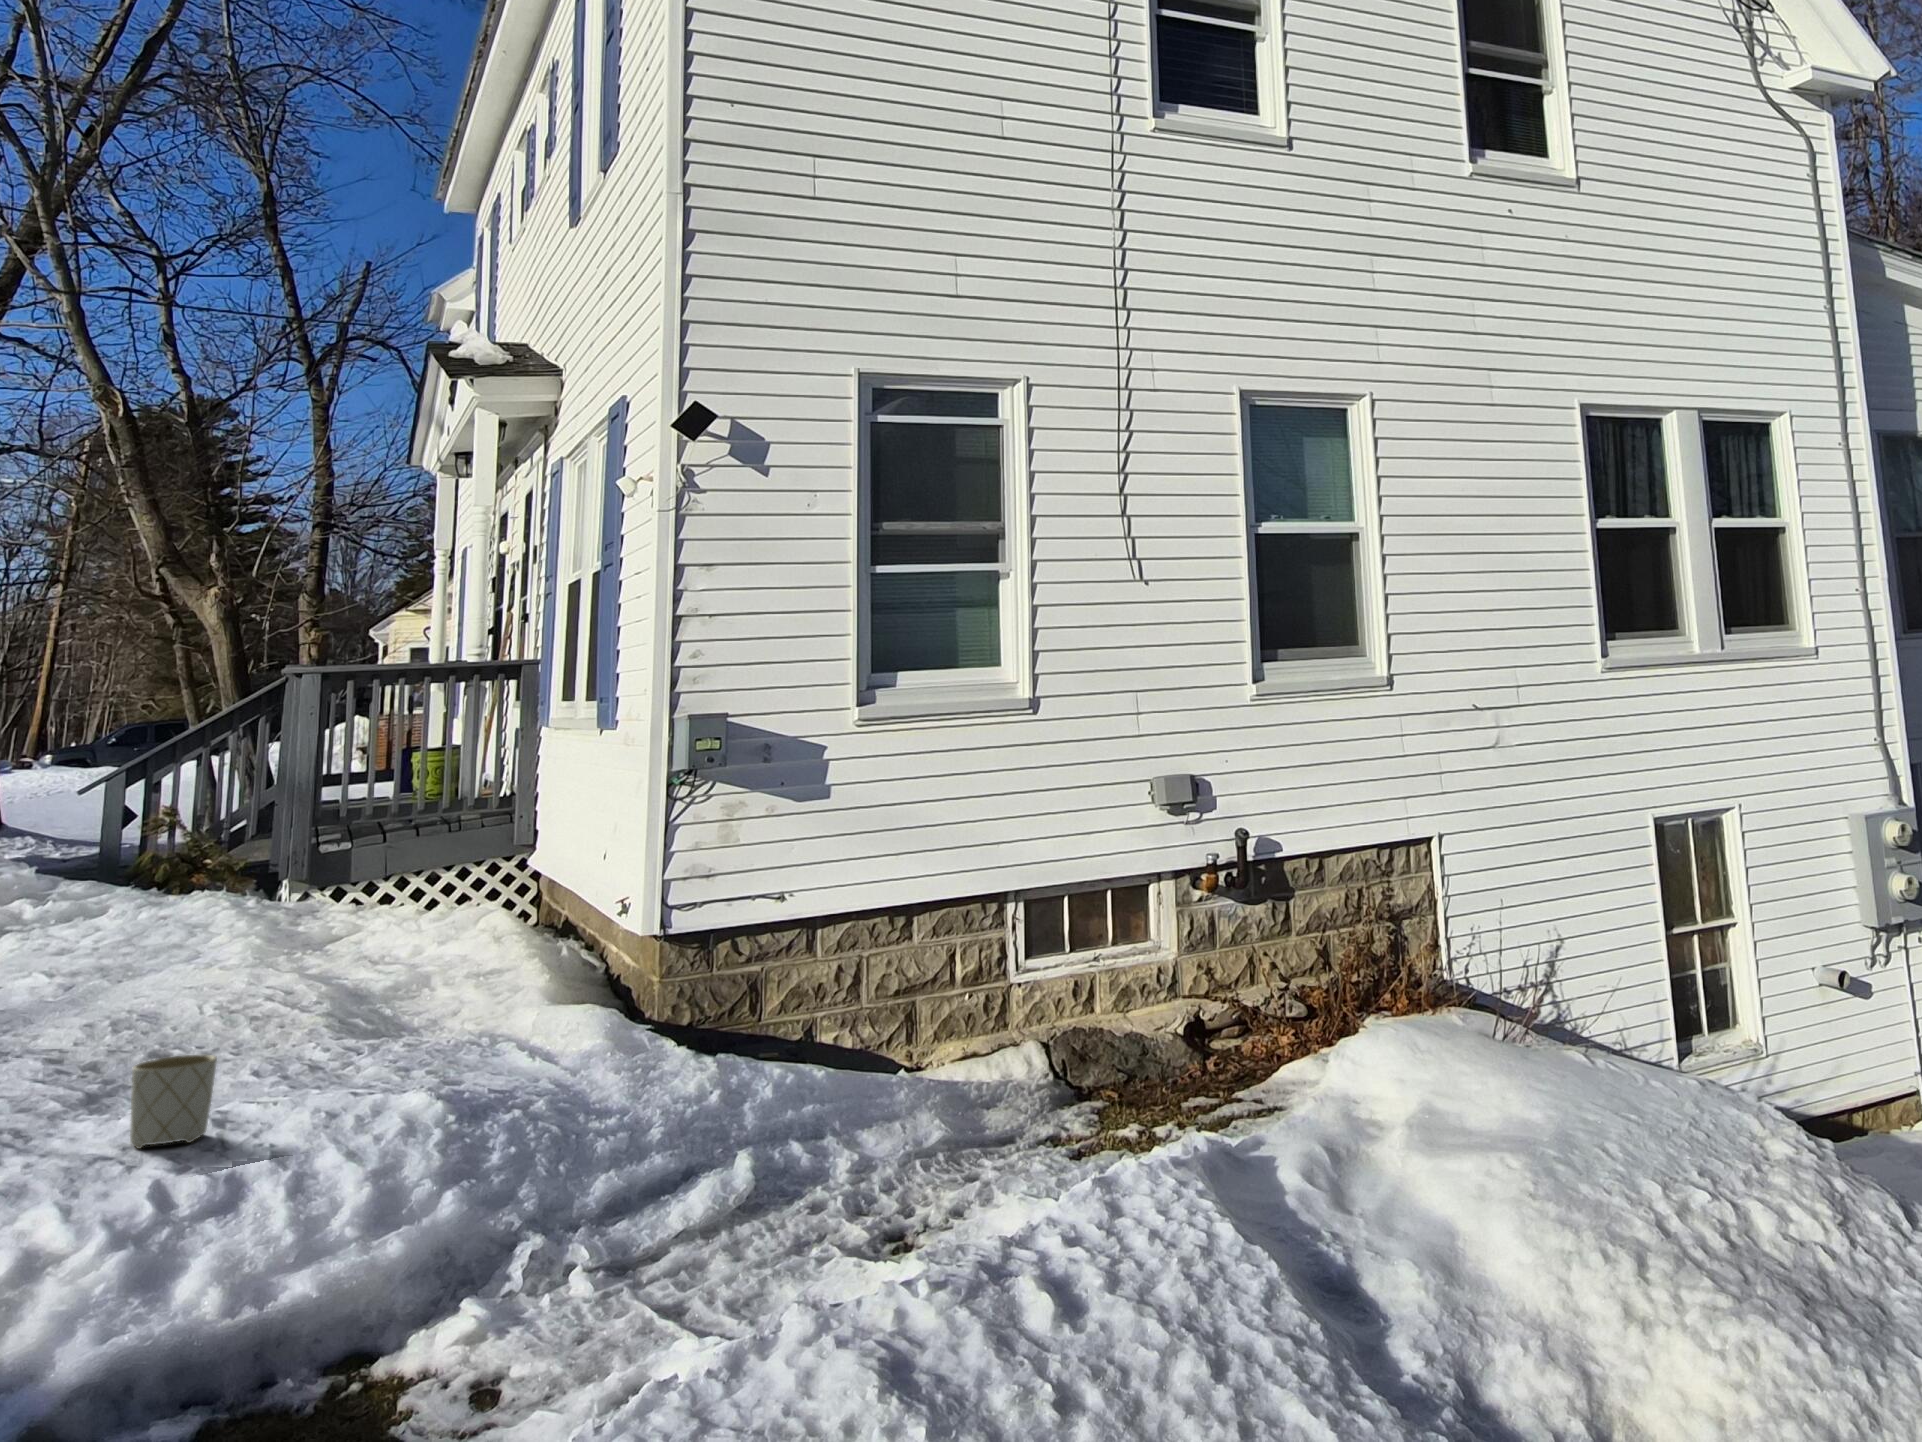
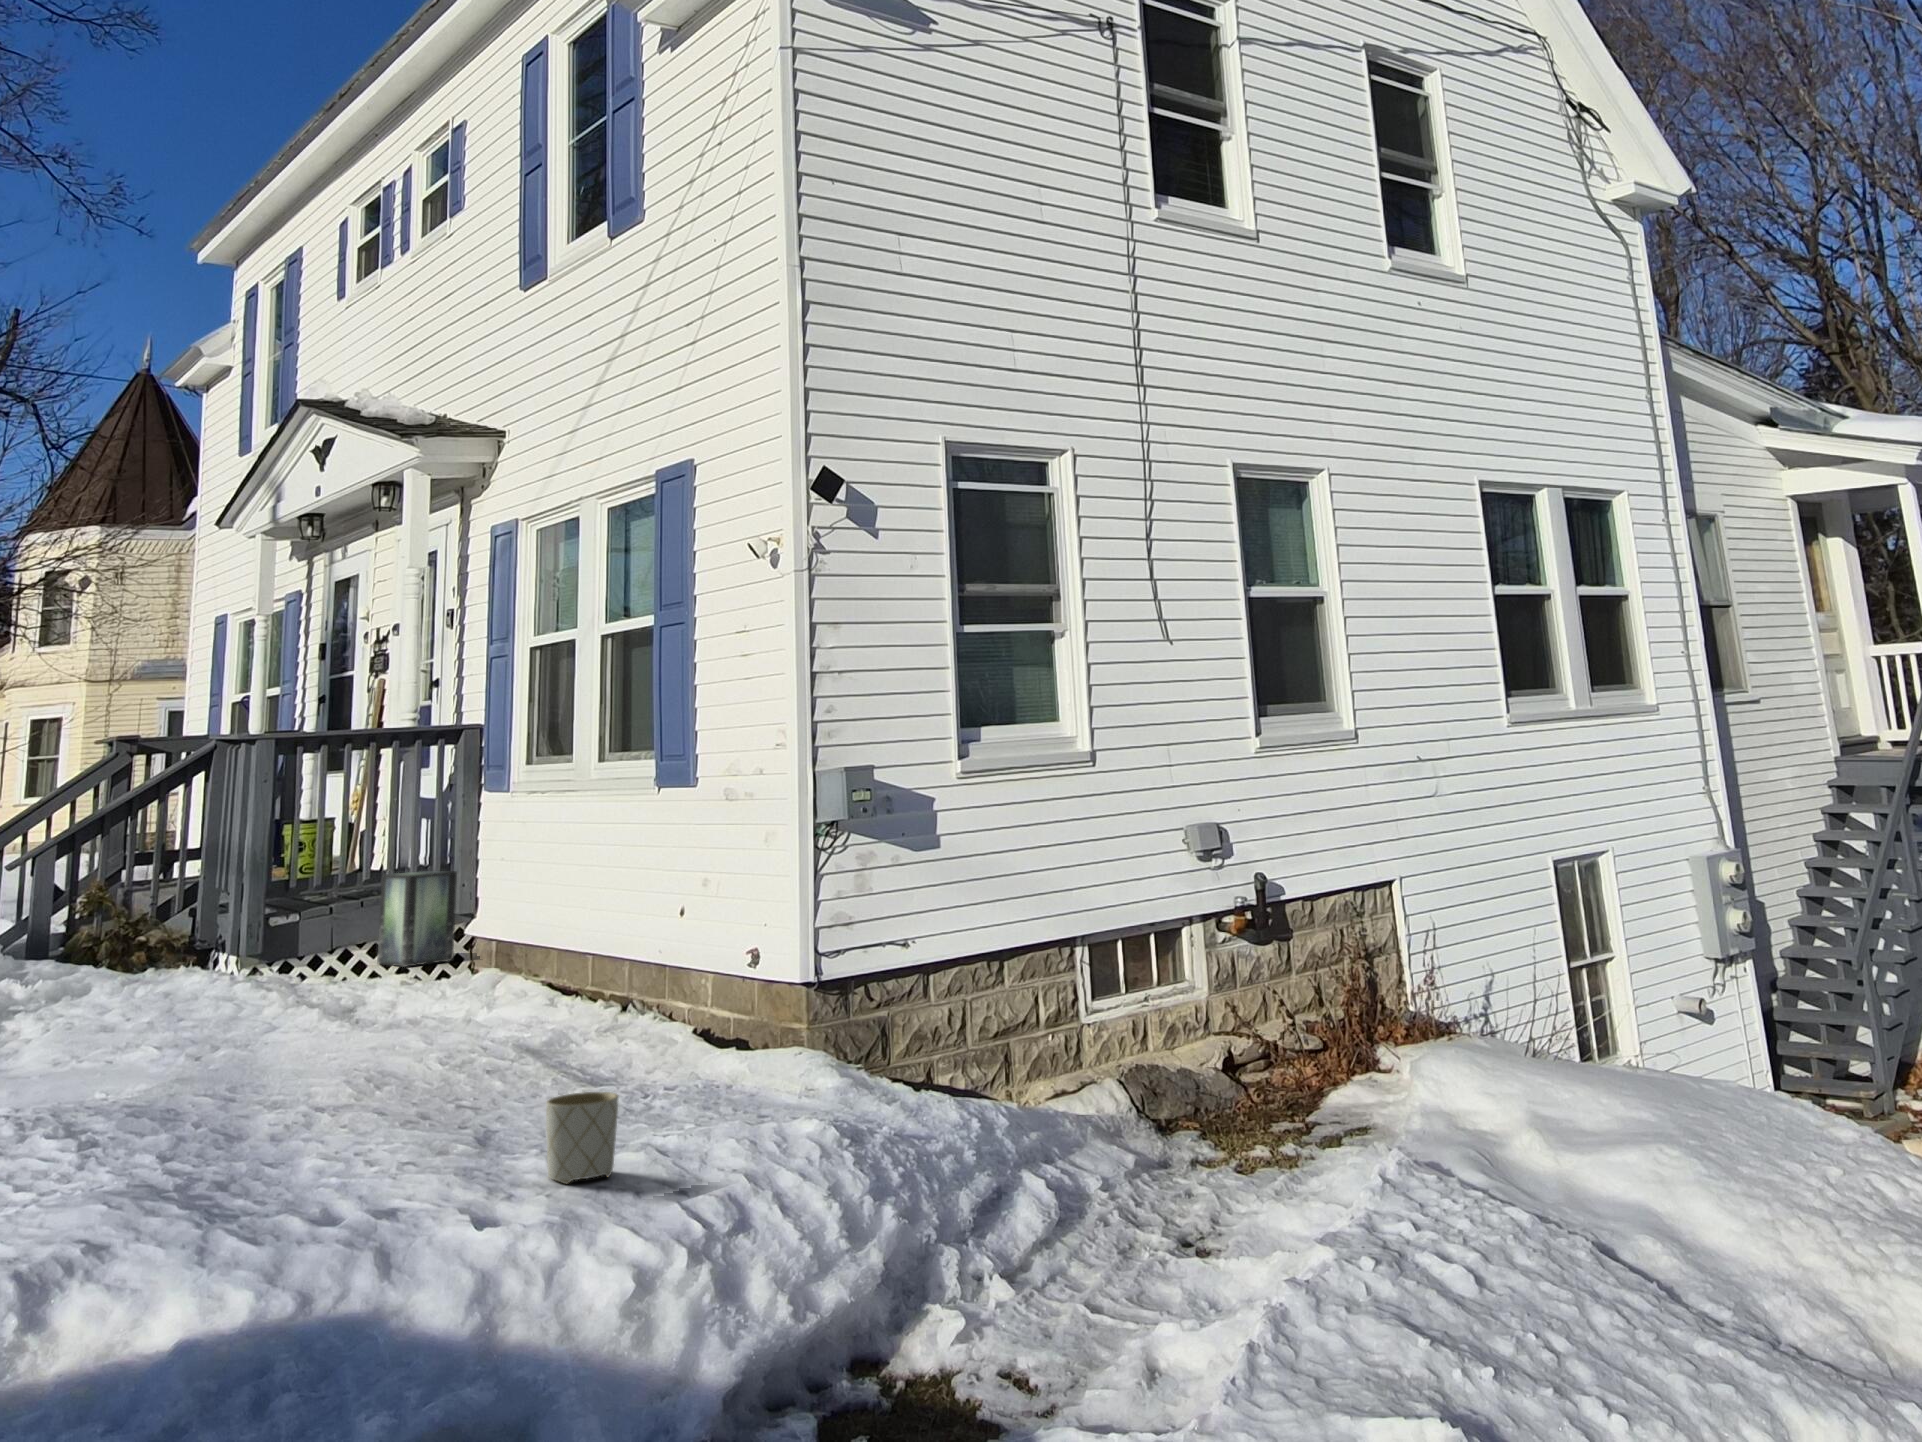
storage box: none [410,807,486,901] -> present [377,871,457,967]

